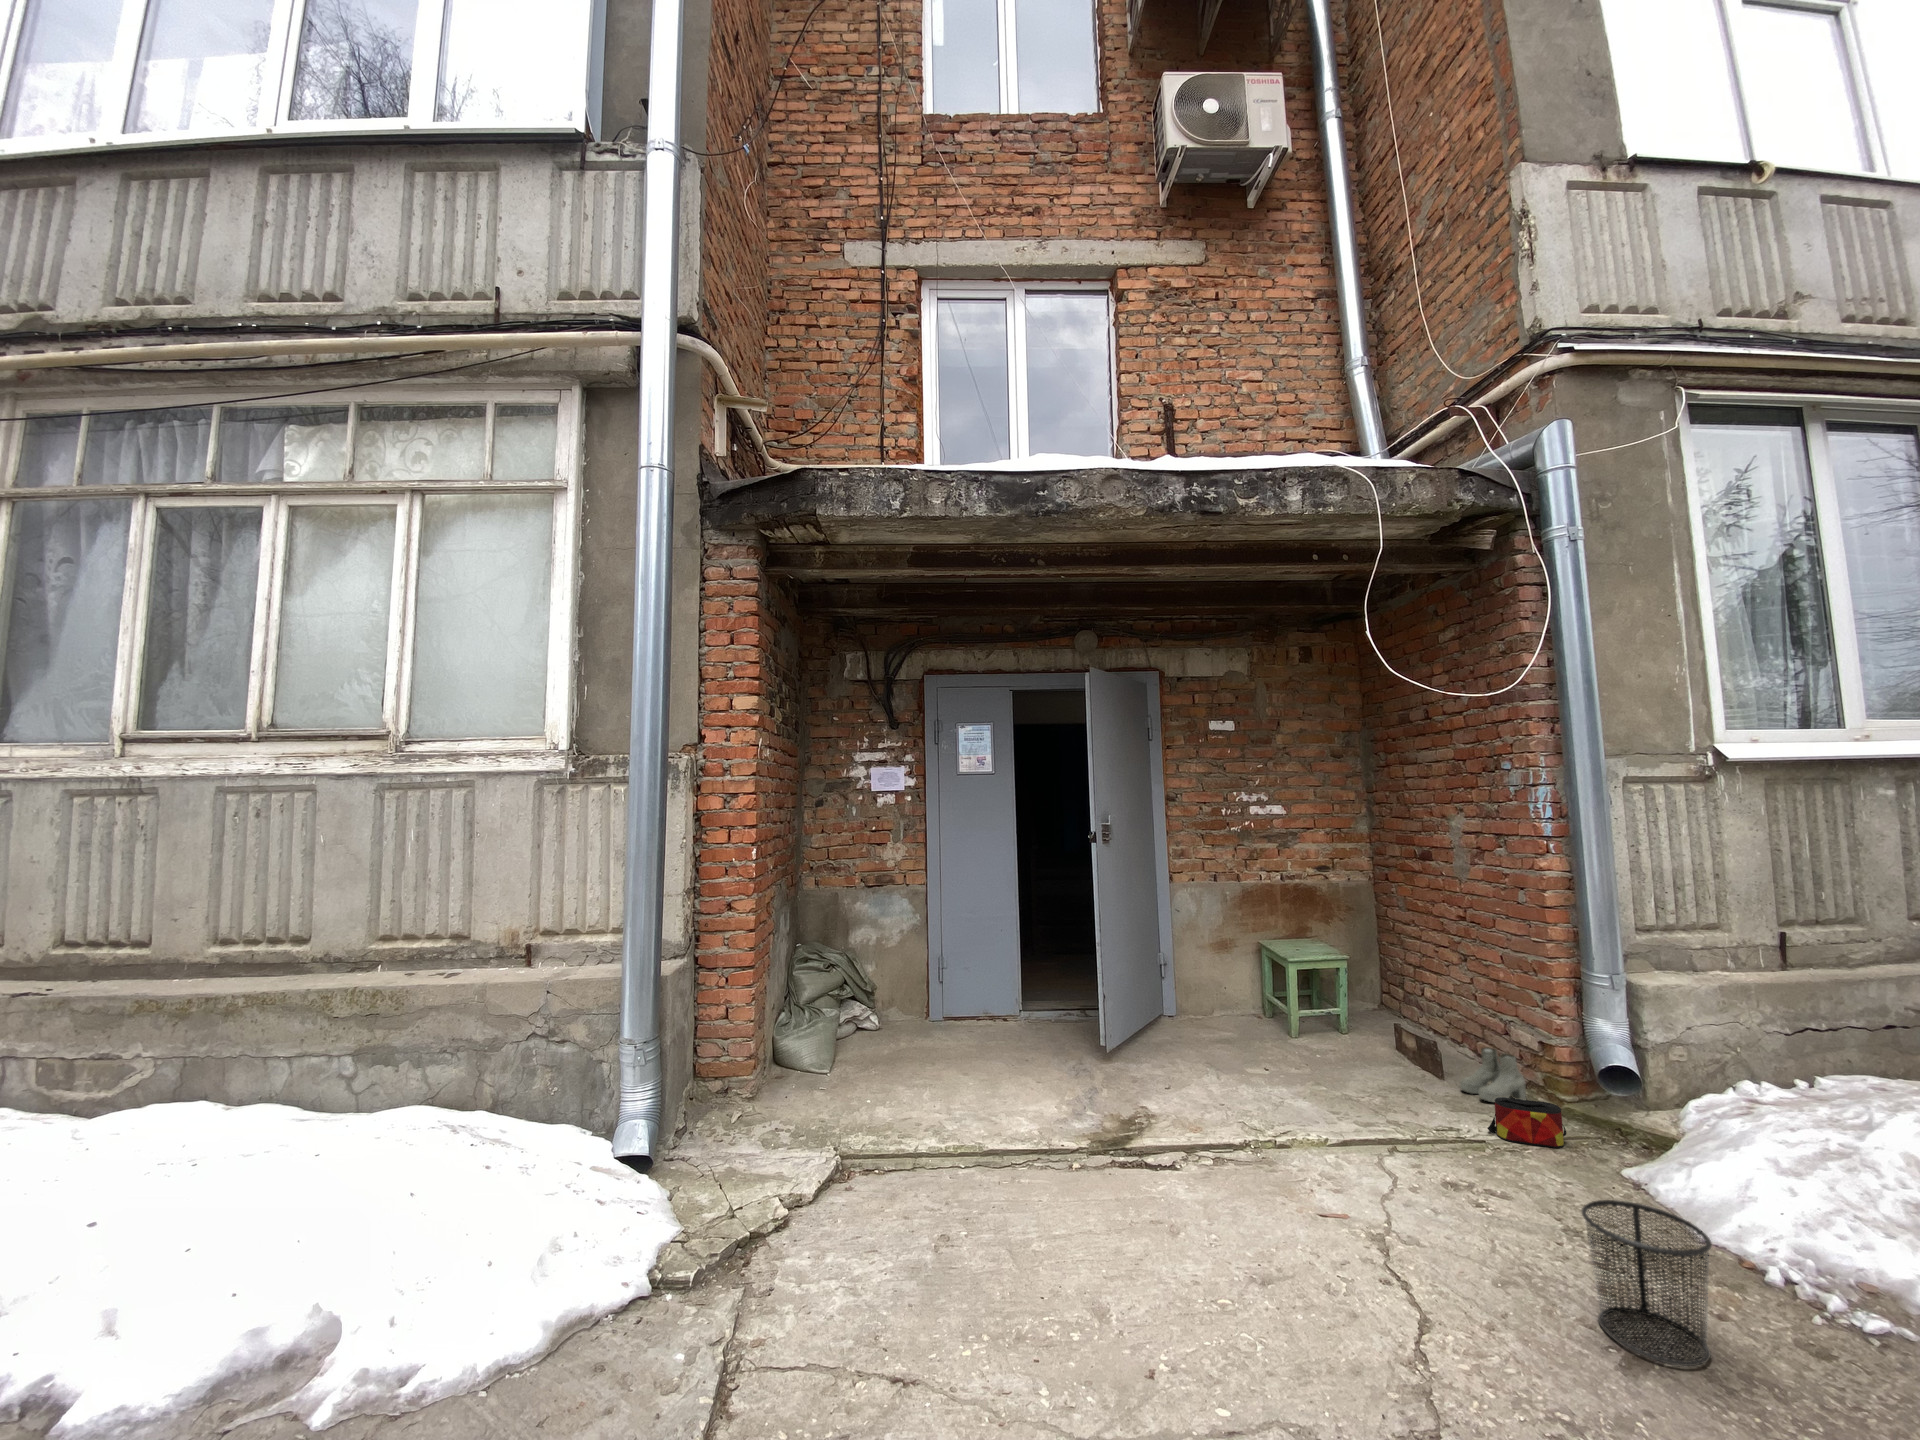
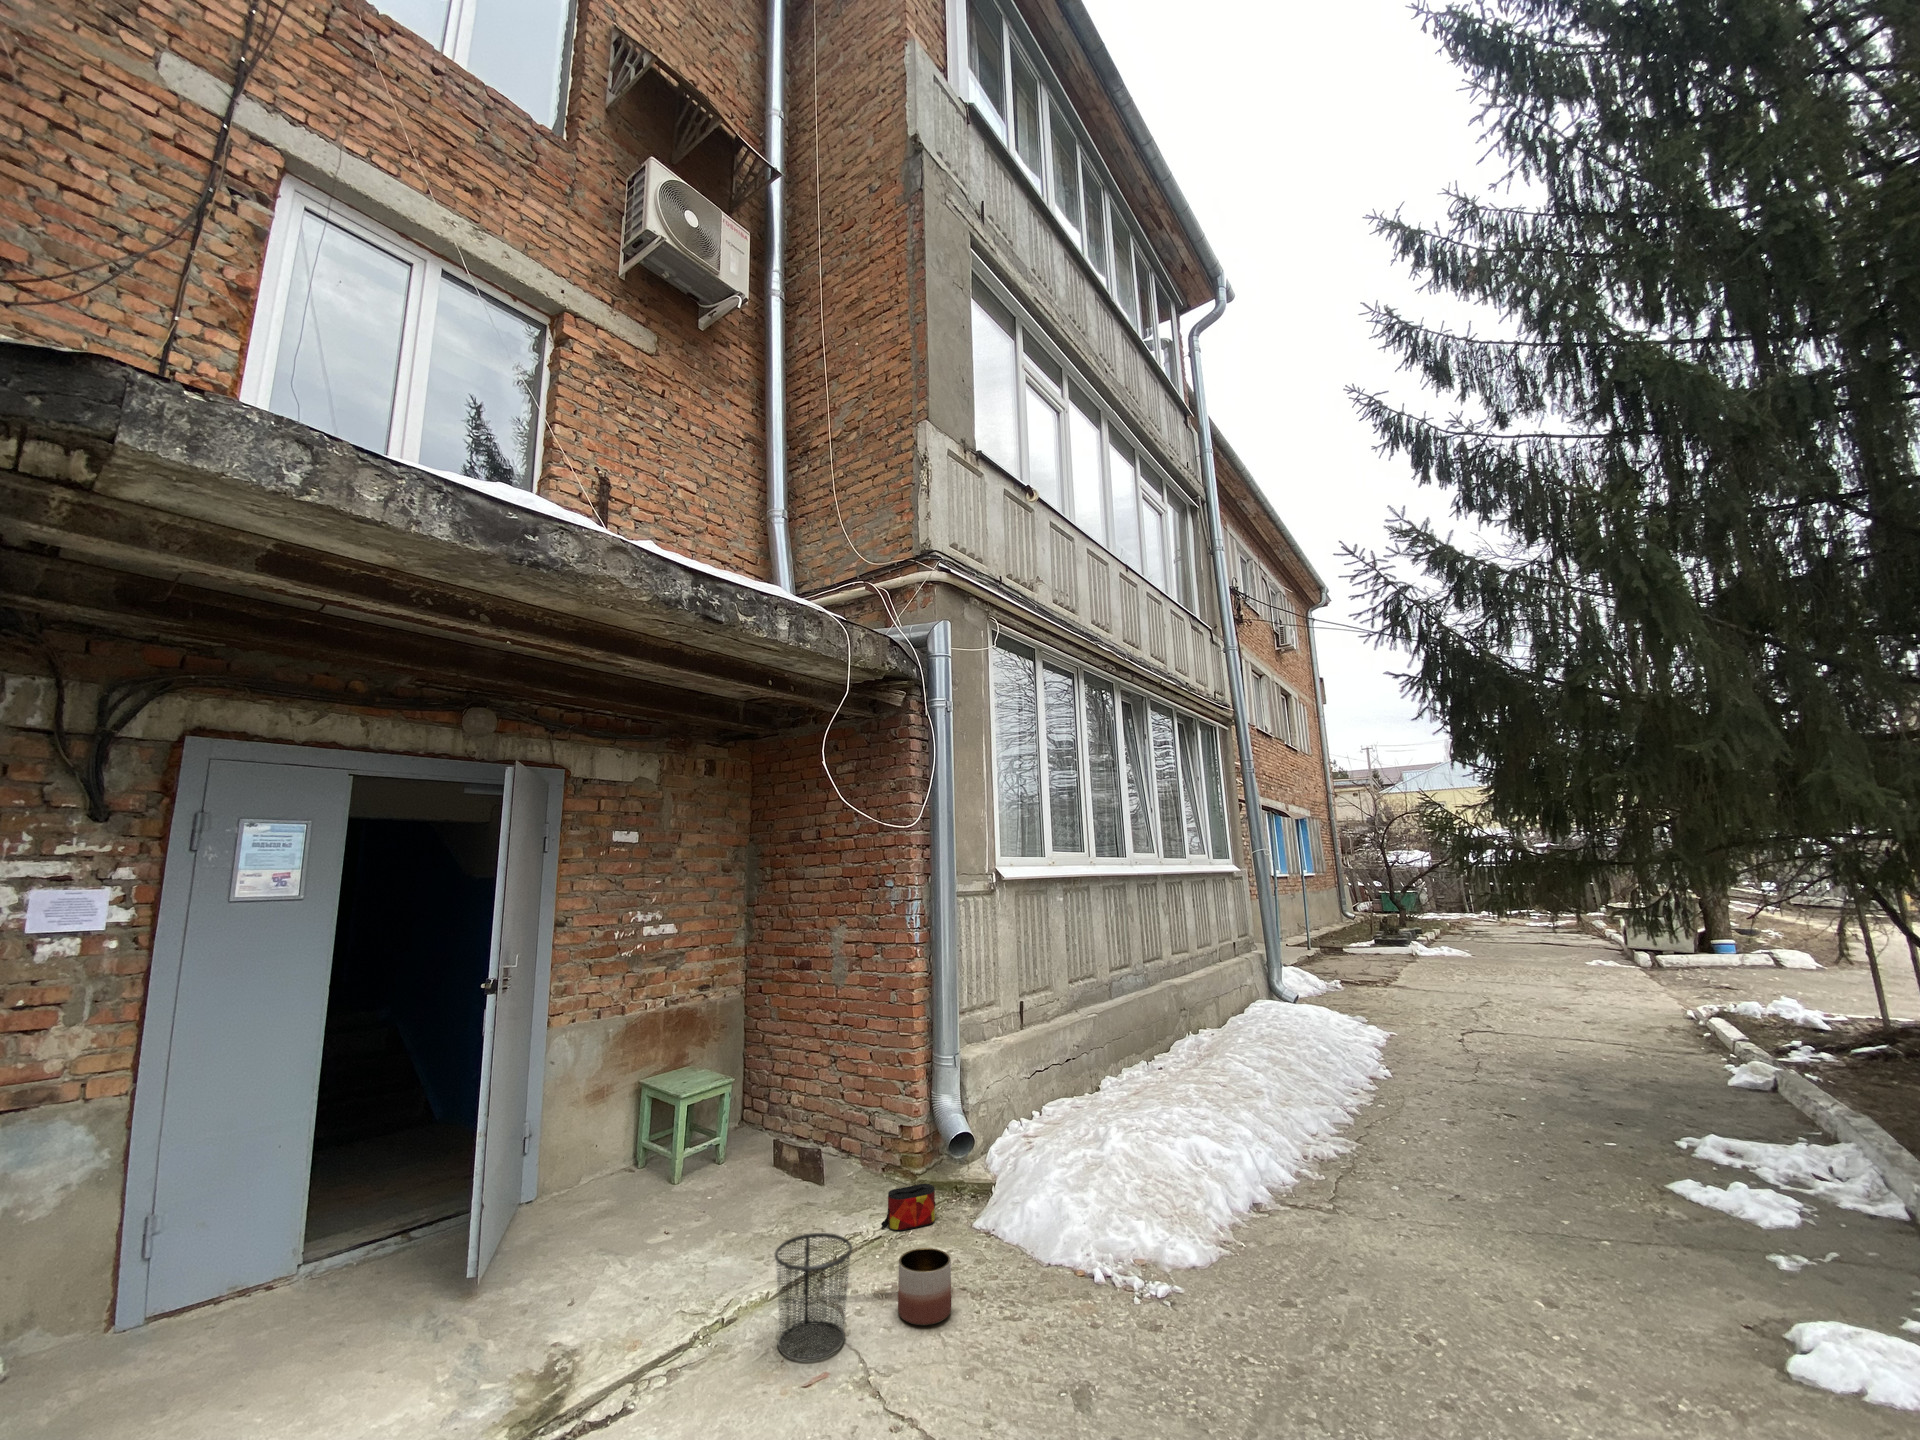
boots: present [1460,1047,1526,1102] -> none [840,1143,889,1197]
planter: none [1455,1149,1526,1229] -> present [898,1248,951,1326]
waste bin: present [1581,1200,1712,1366] -> present [774,1233,852,1360]

